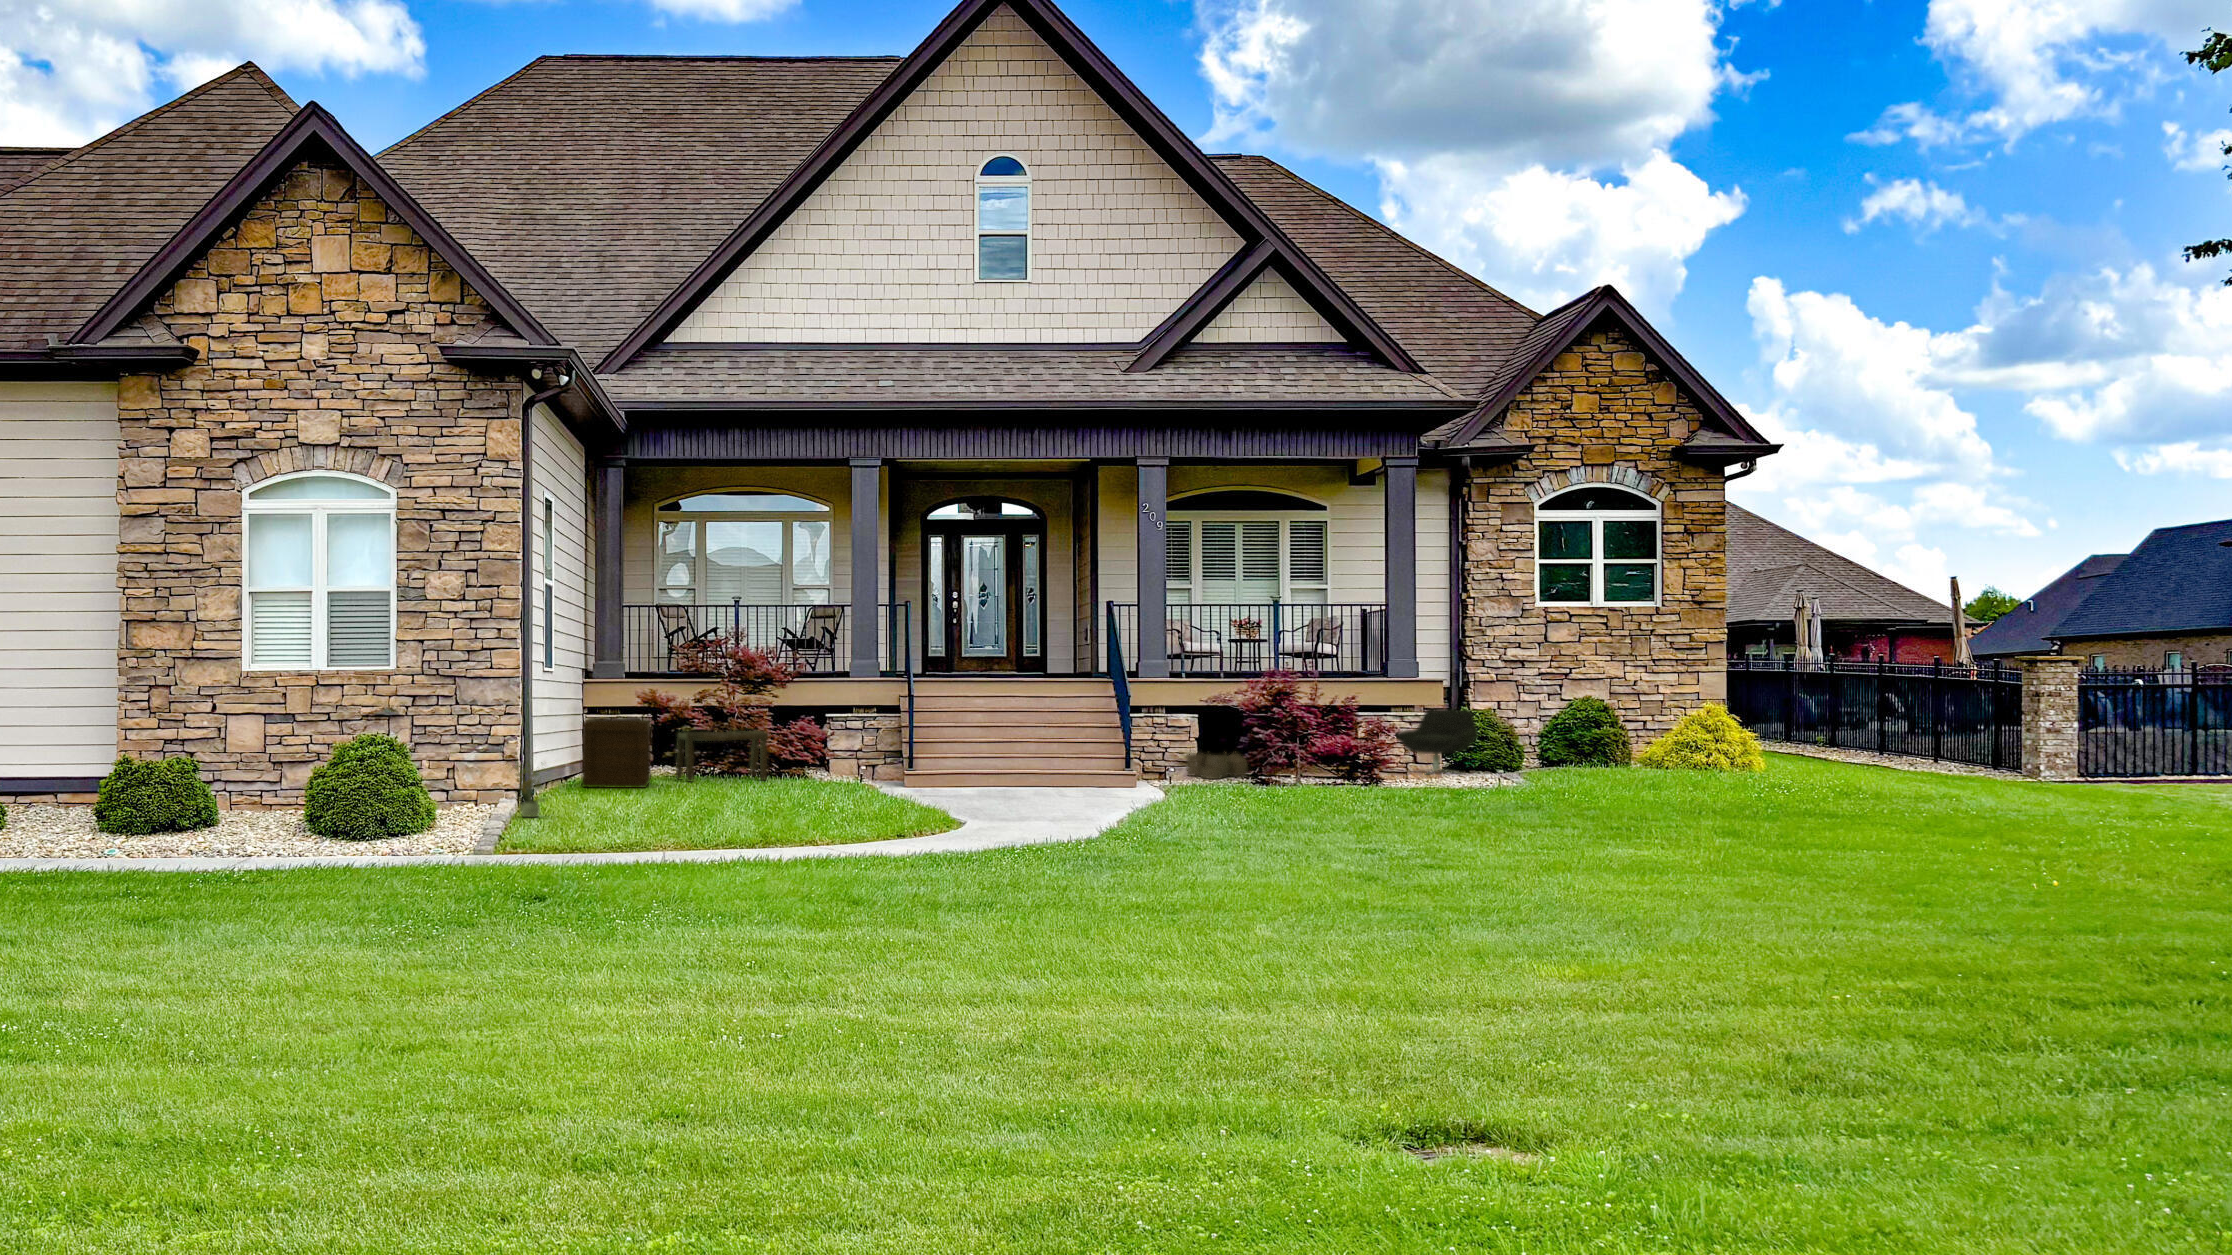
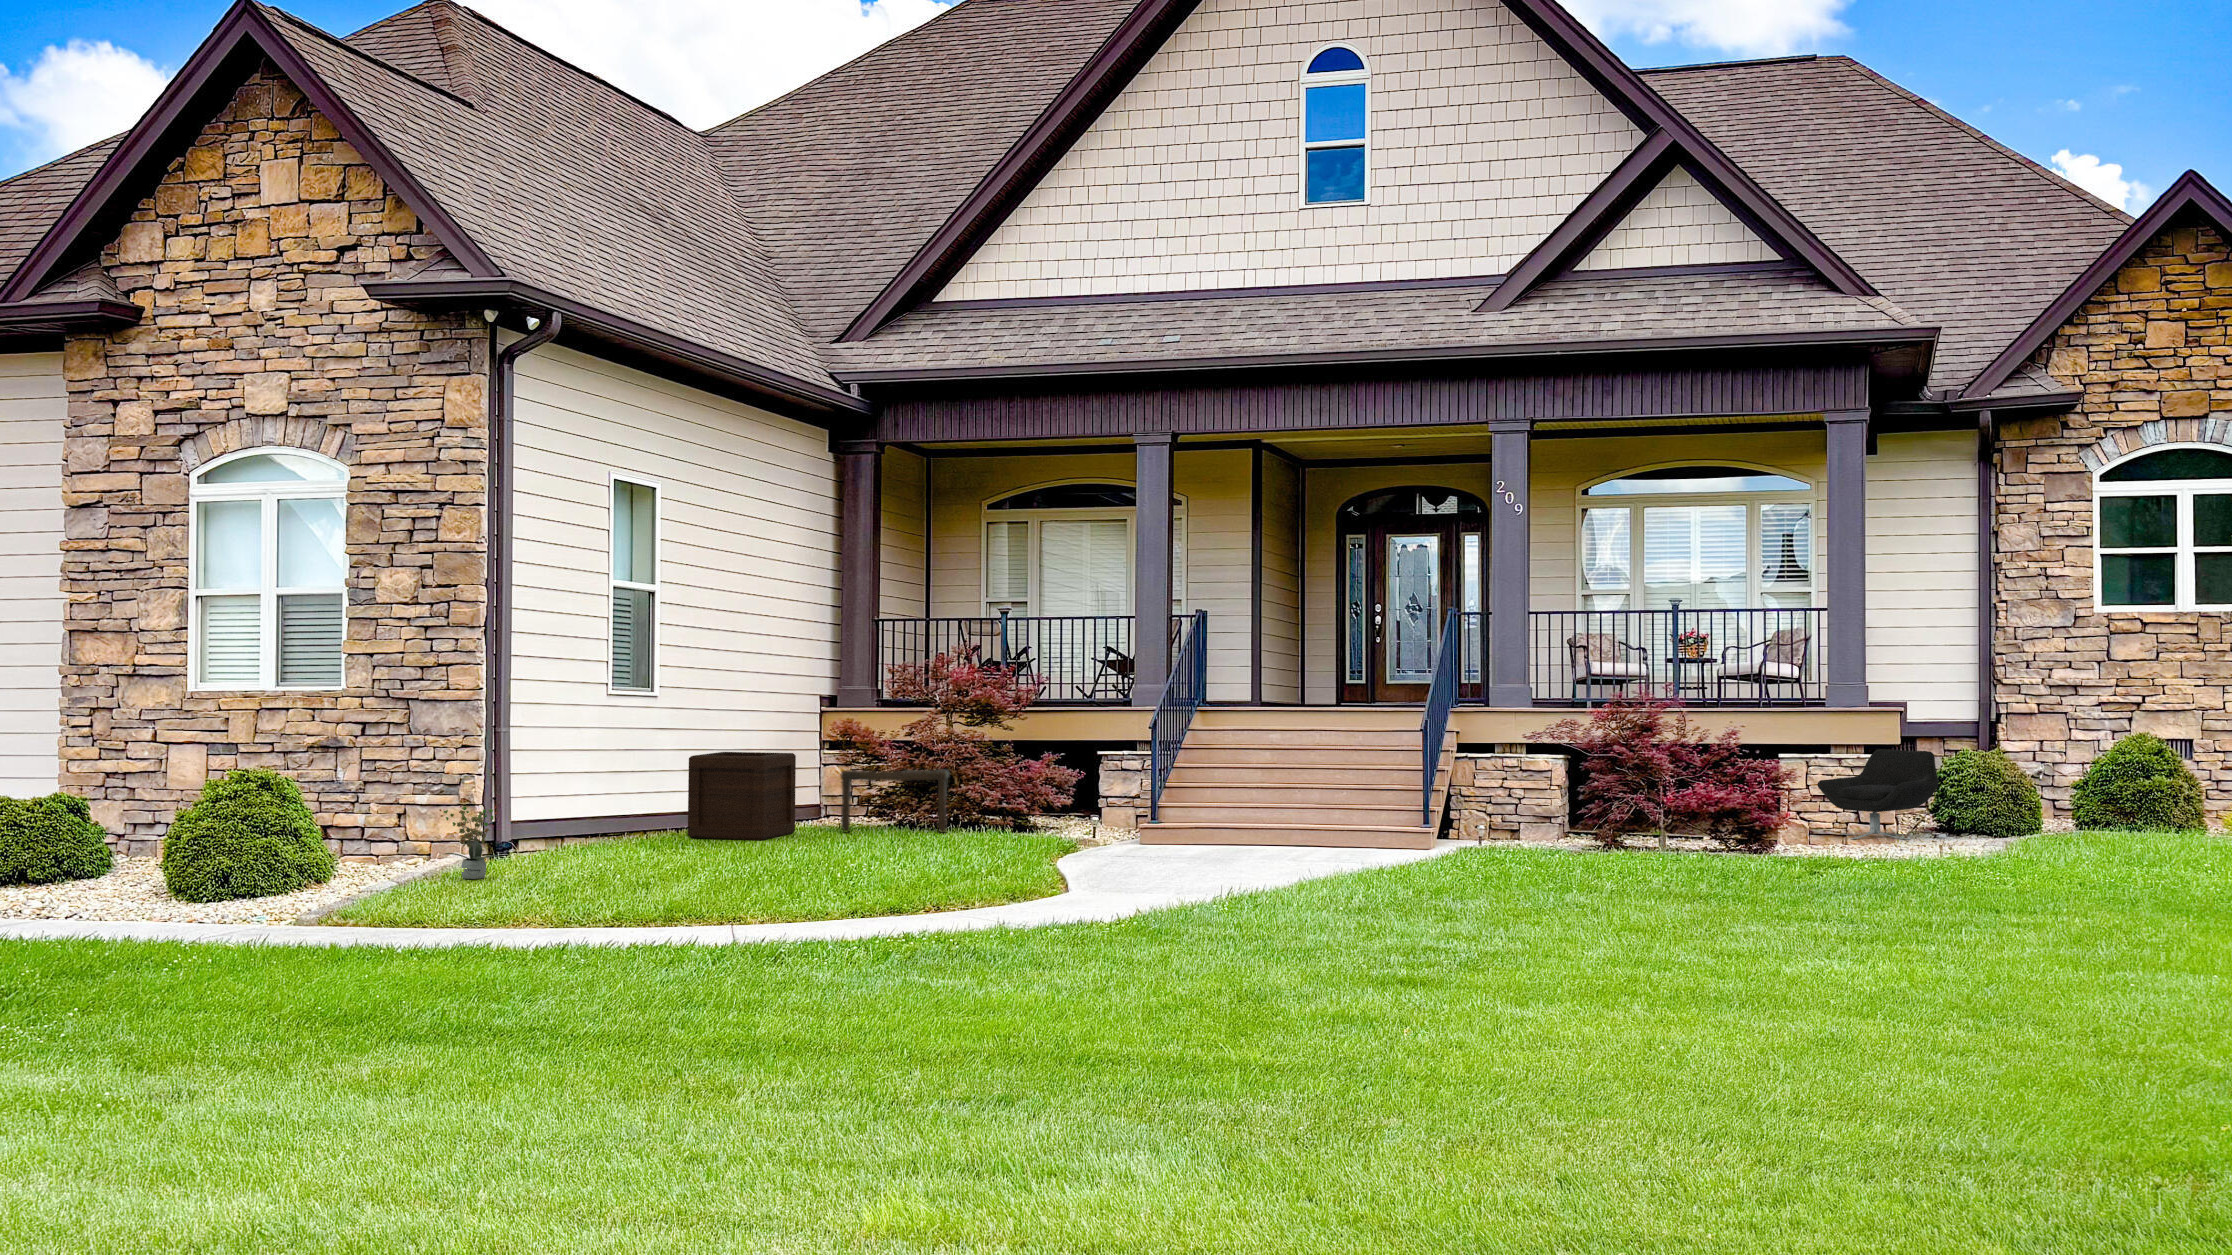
woven basket: present [1186,752,1248,779] -> none [1509,801,1594,841]

